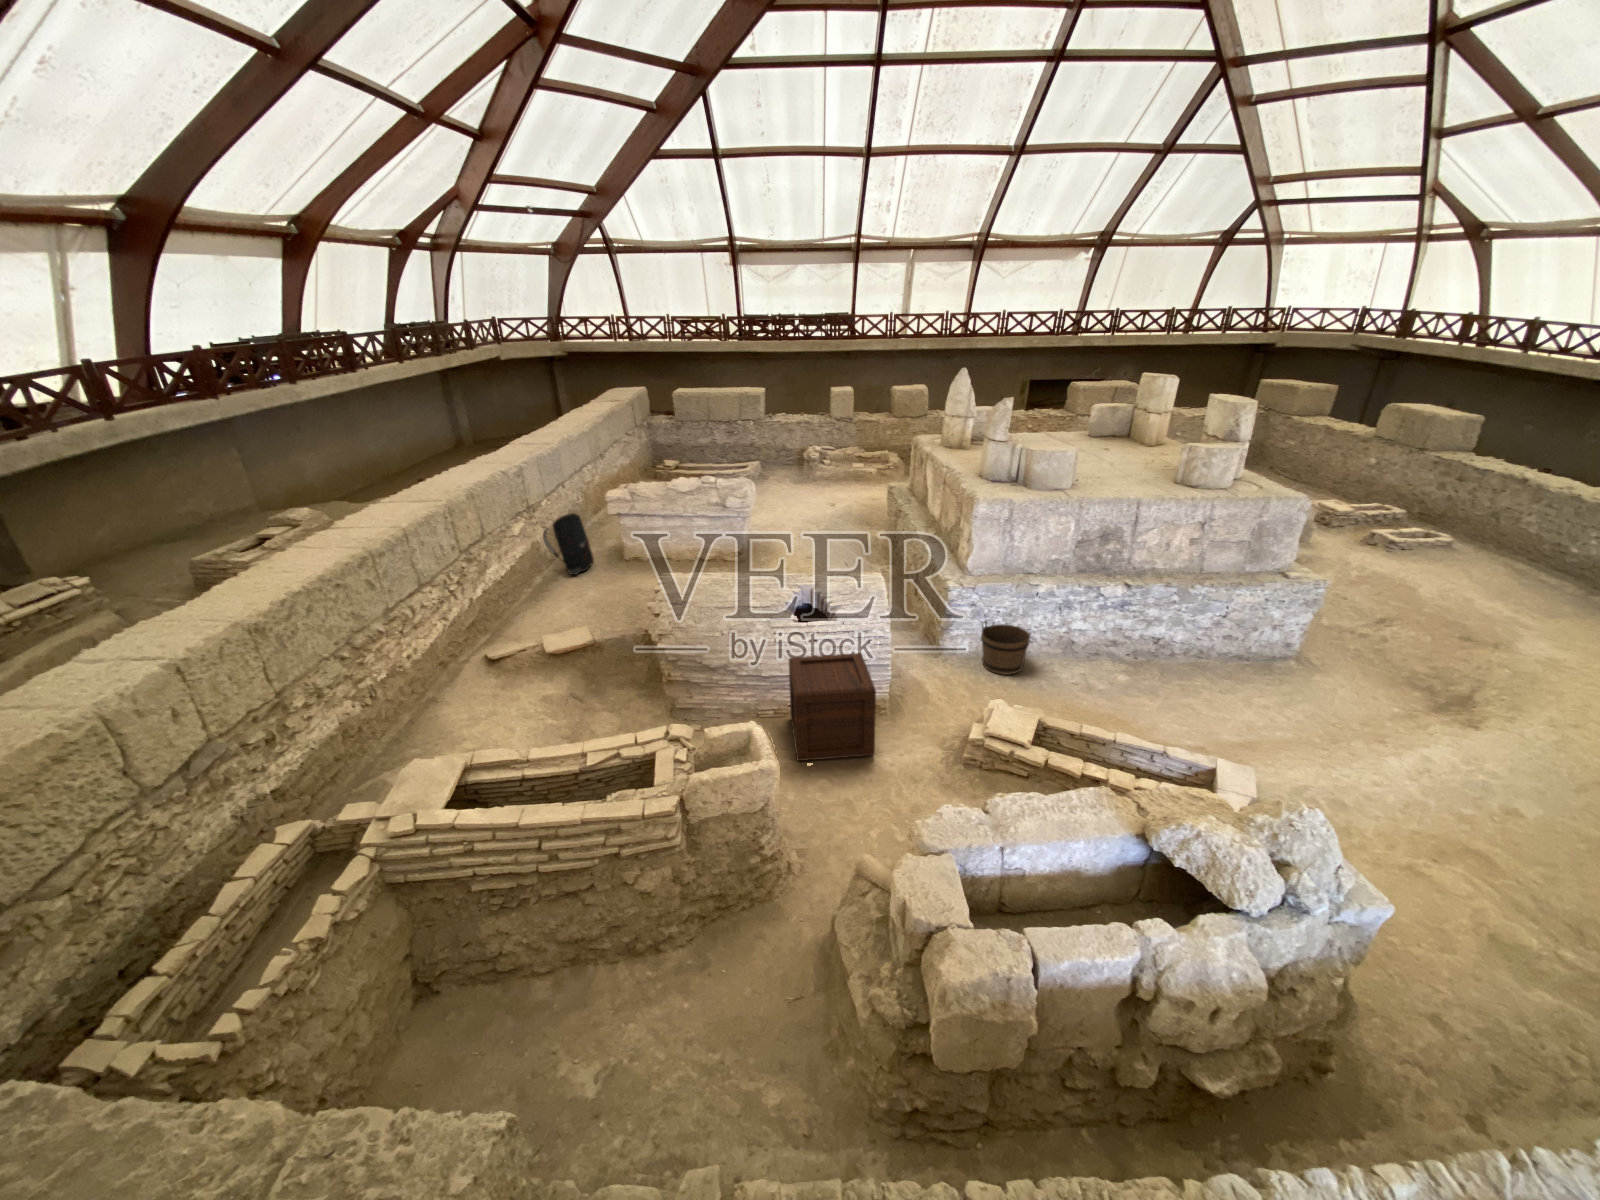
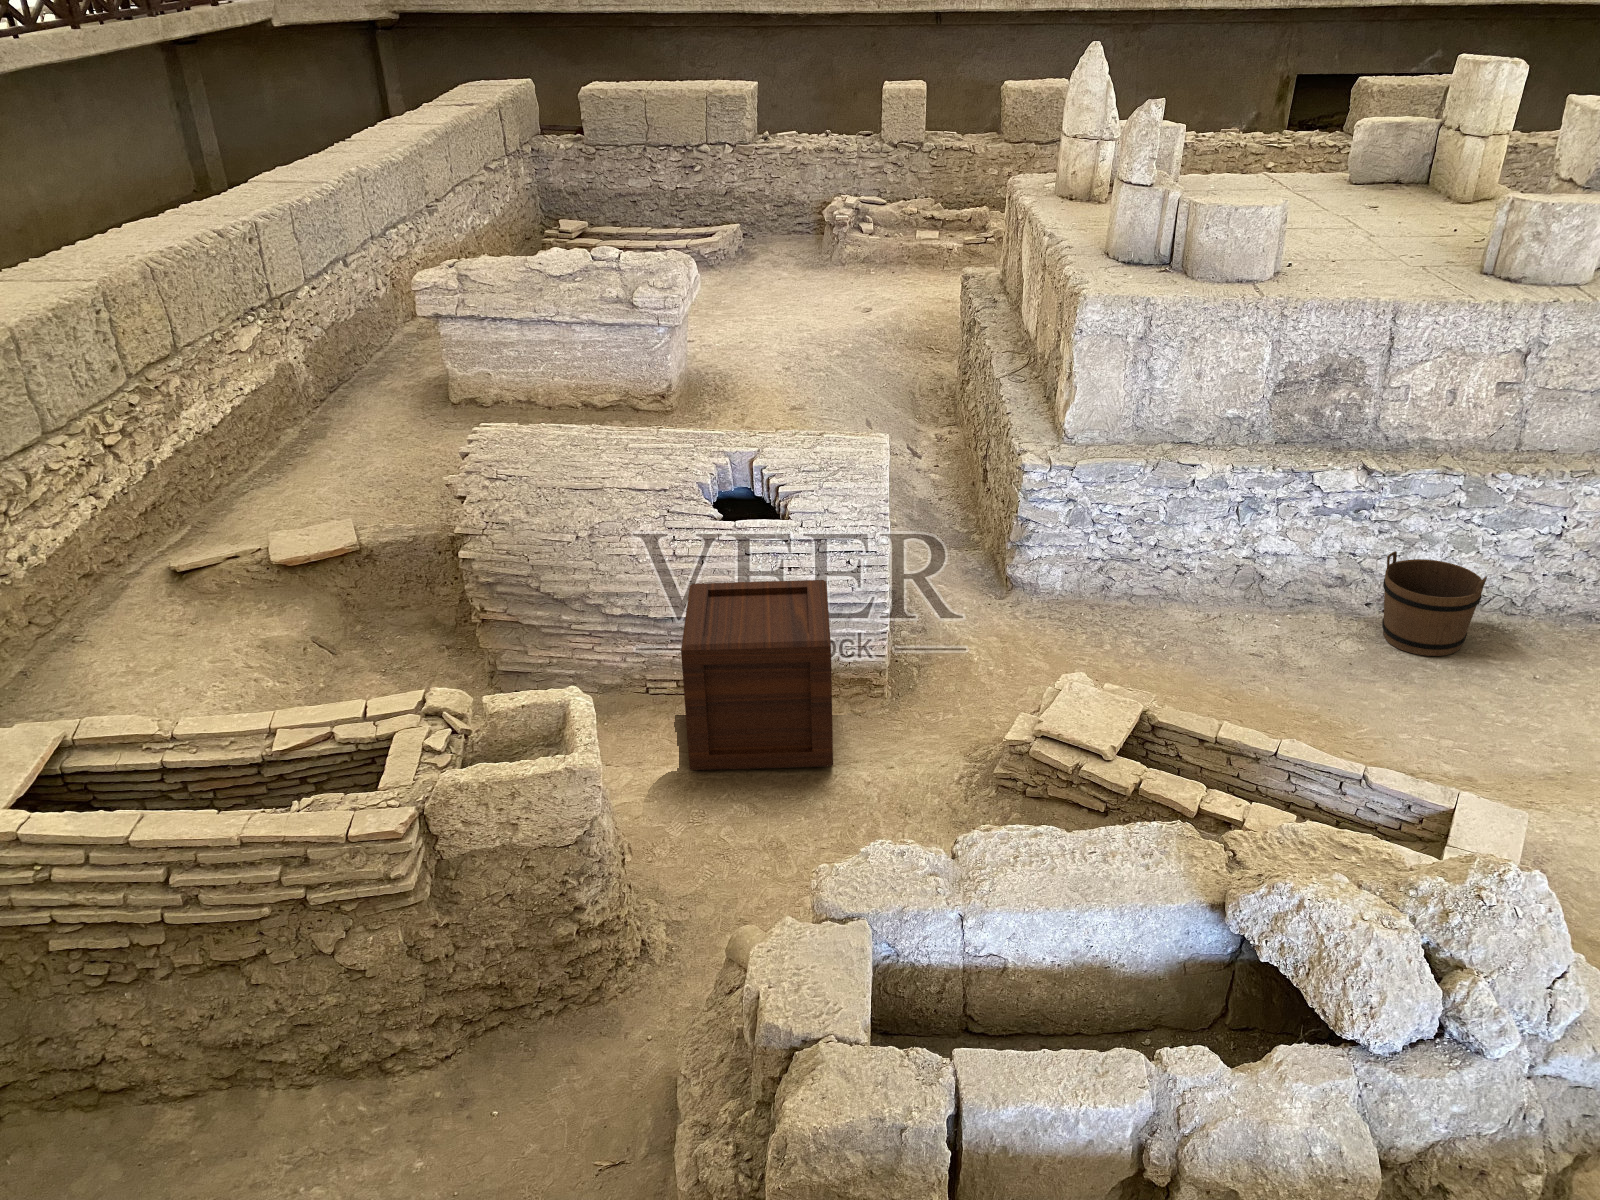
backpack: present [543,513,594,575] -> none [293,312,391,428]
bucket: present [981,621,1031,675] -> present [1382,551,1487,656]

